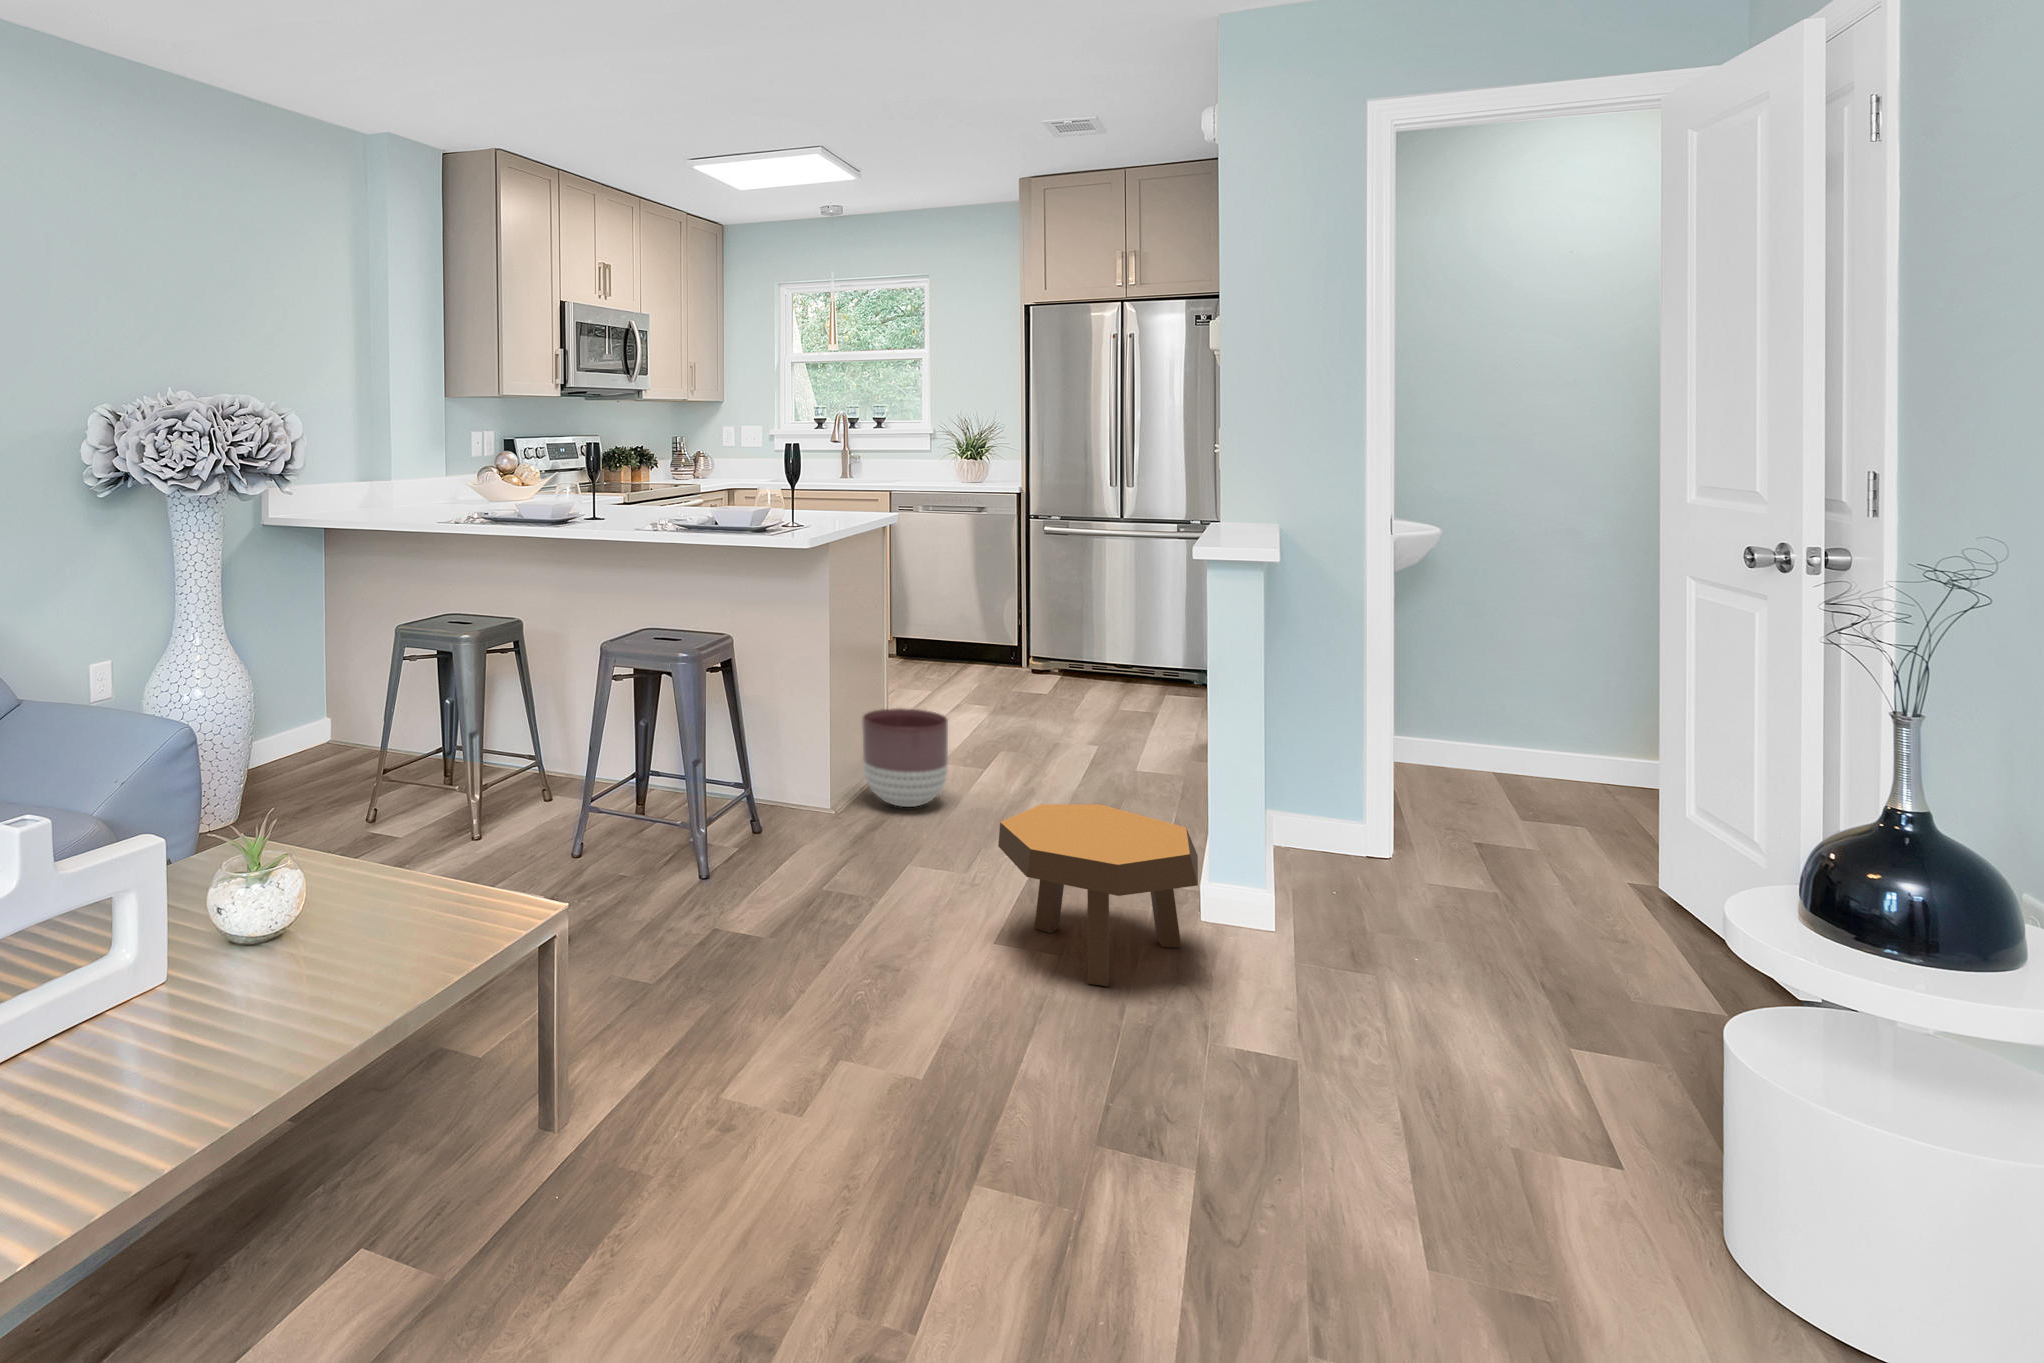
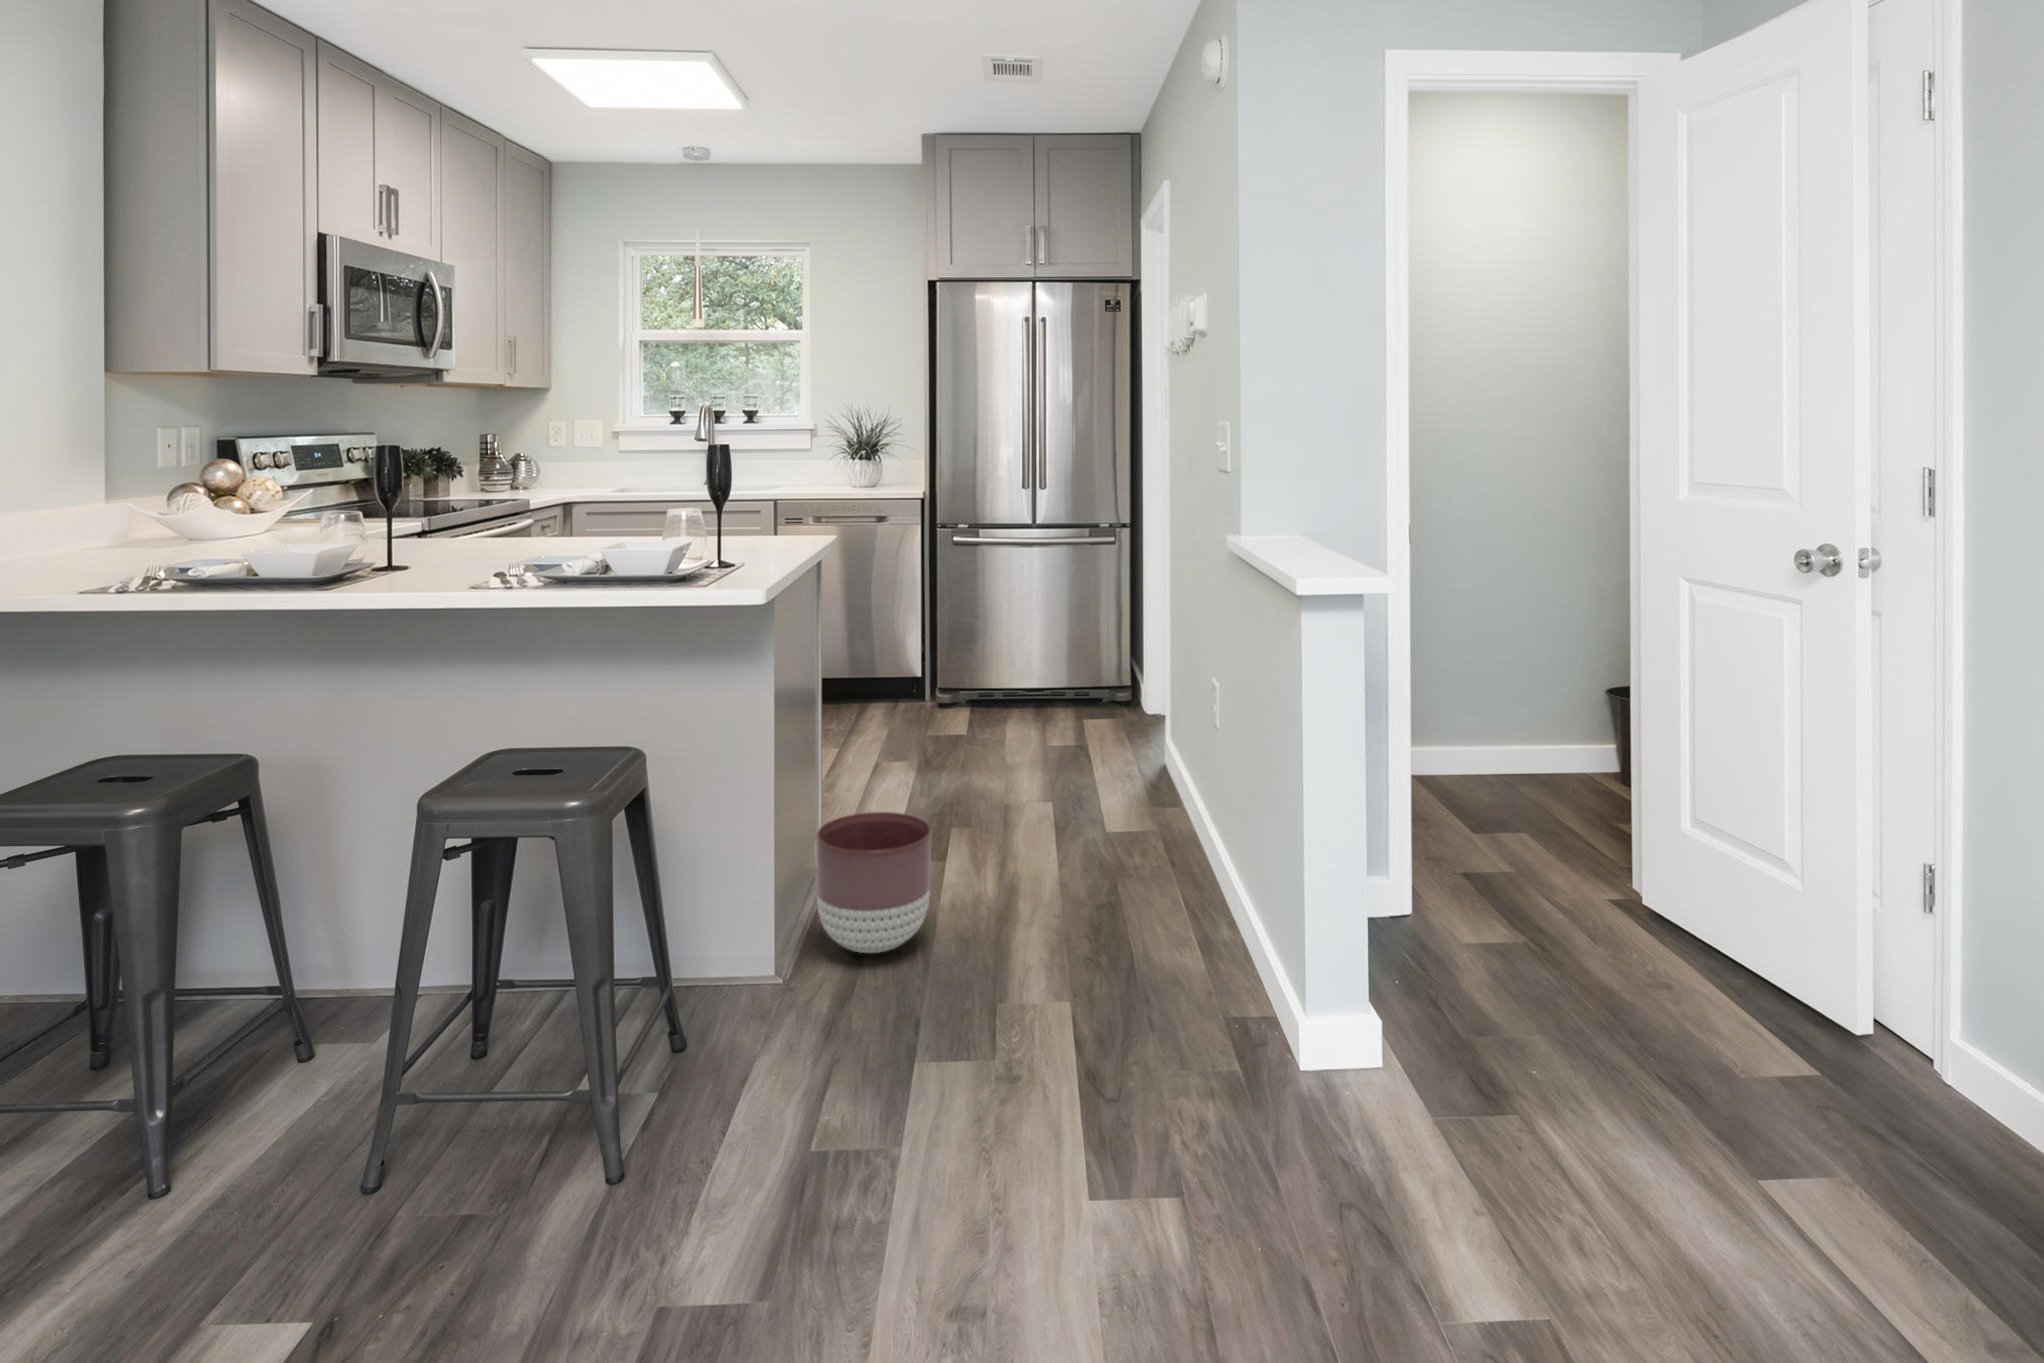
footstool: present [998,804,1198,986] -> none [1088,957,1365,1259]

